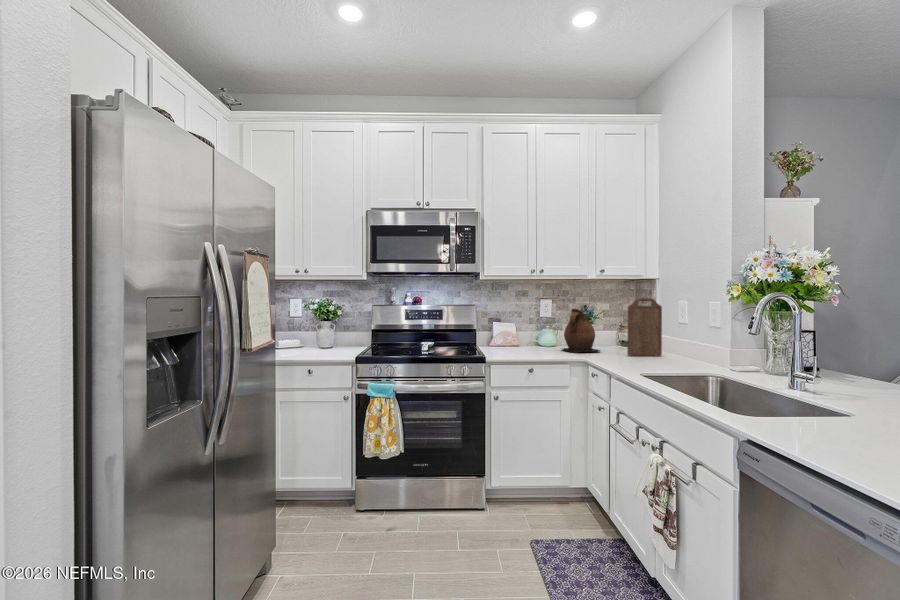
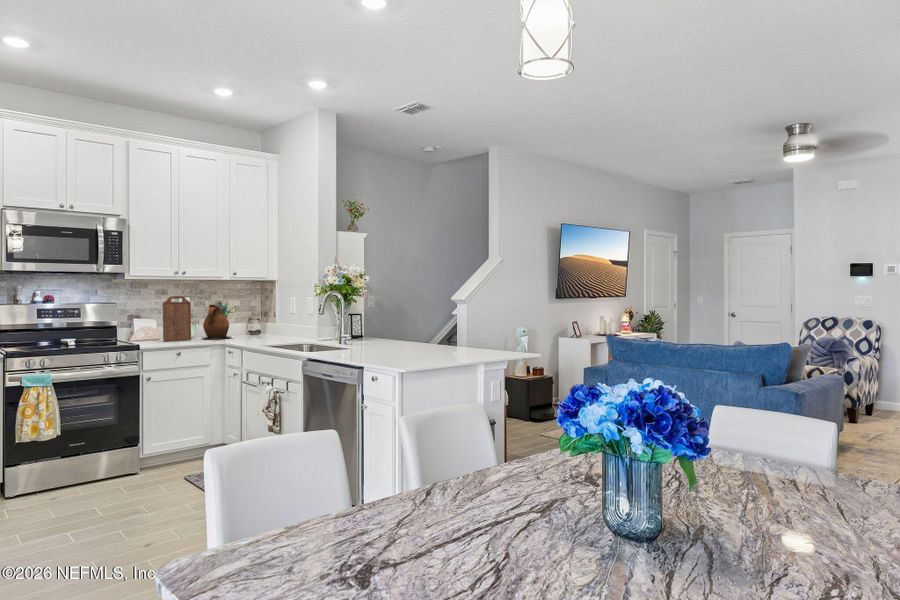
cutting board: present [627,298,662,356] -> present [163,296,191,342]

